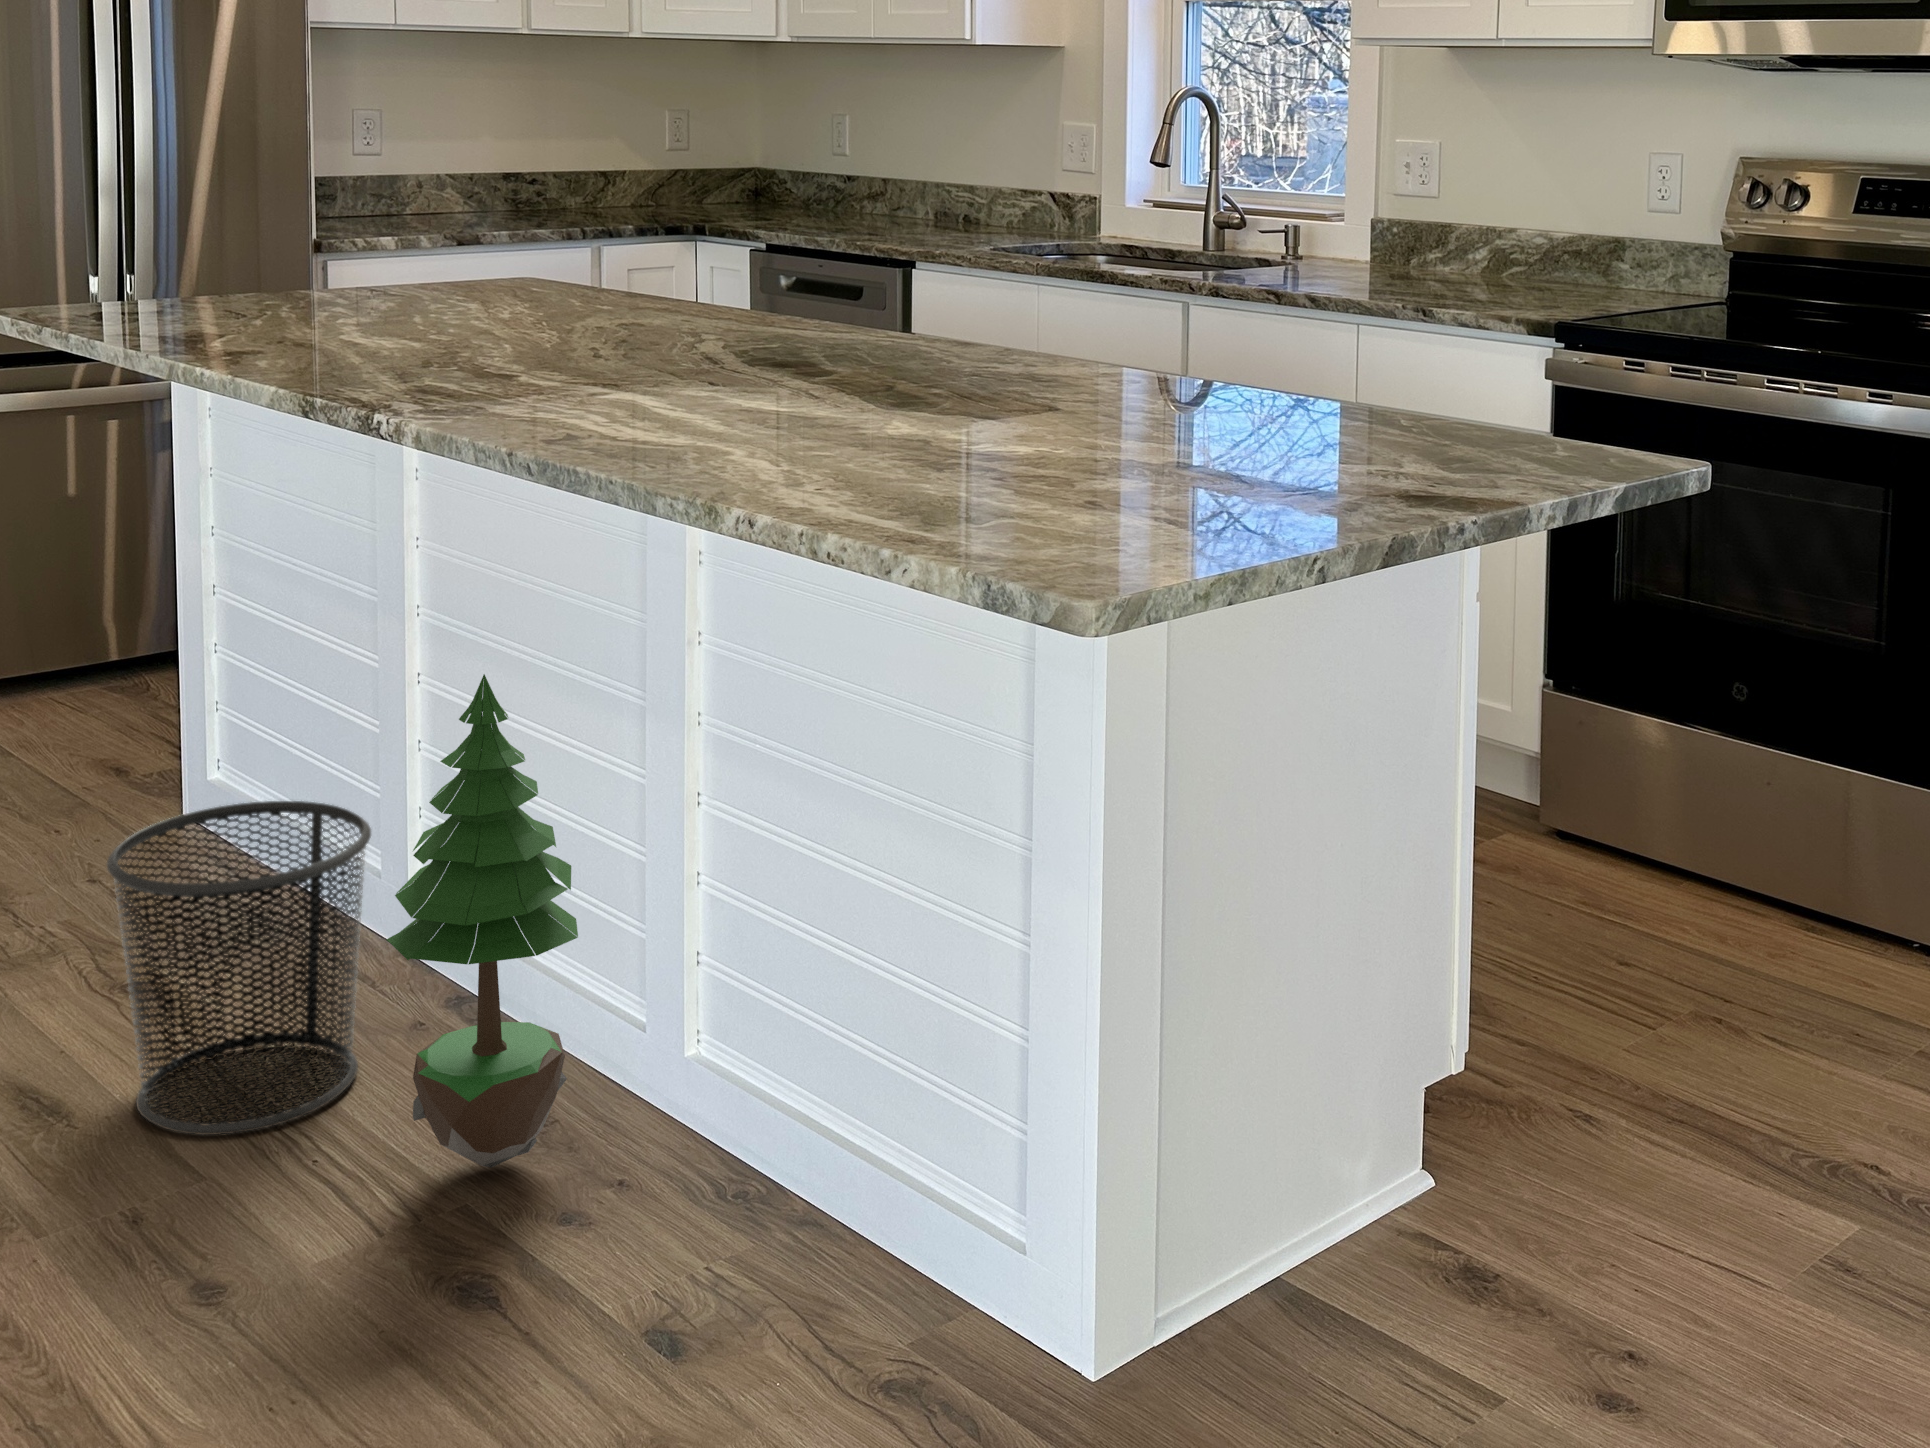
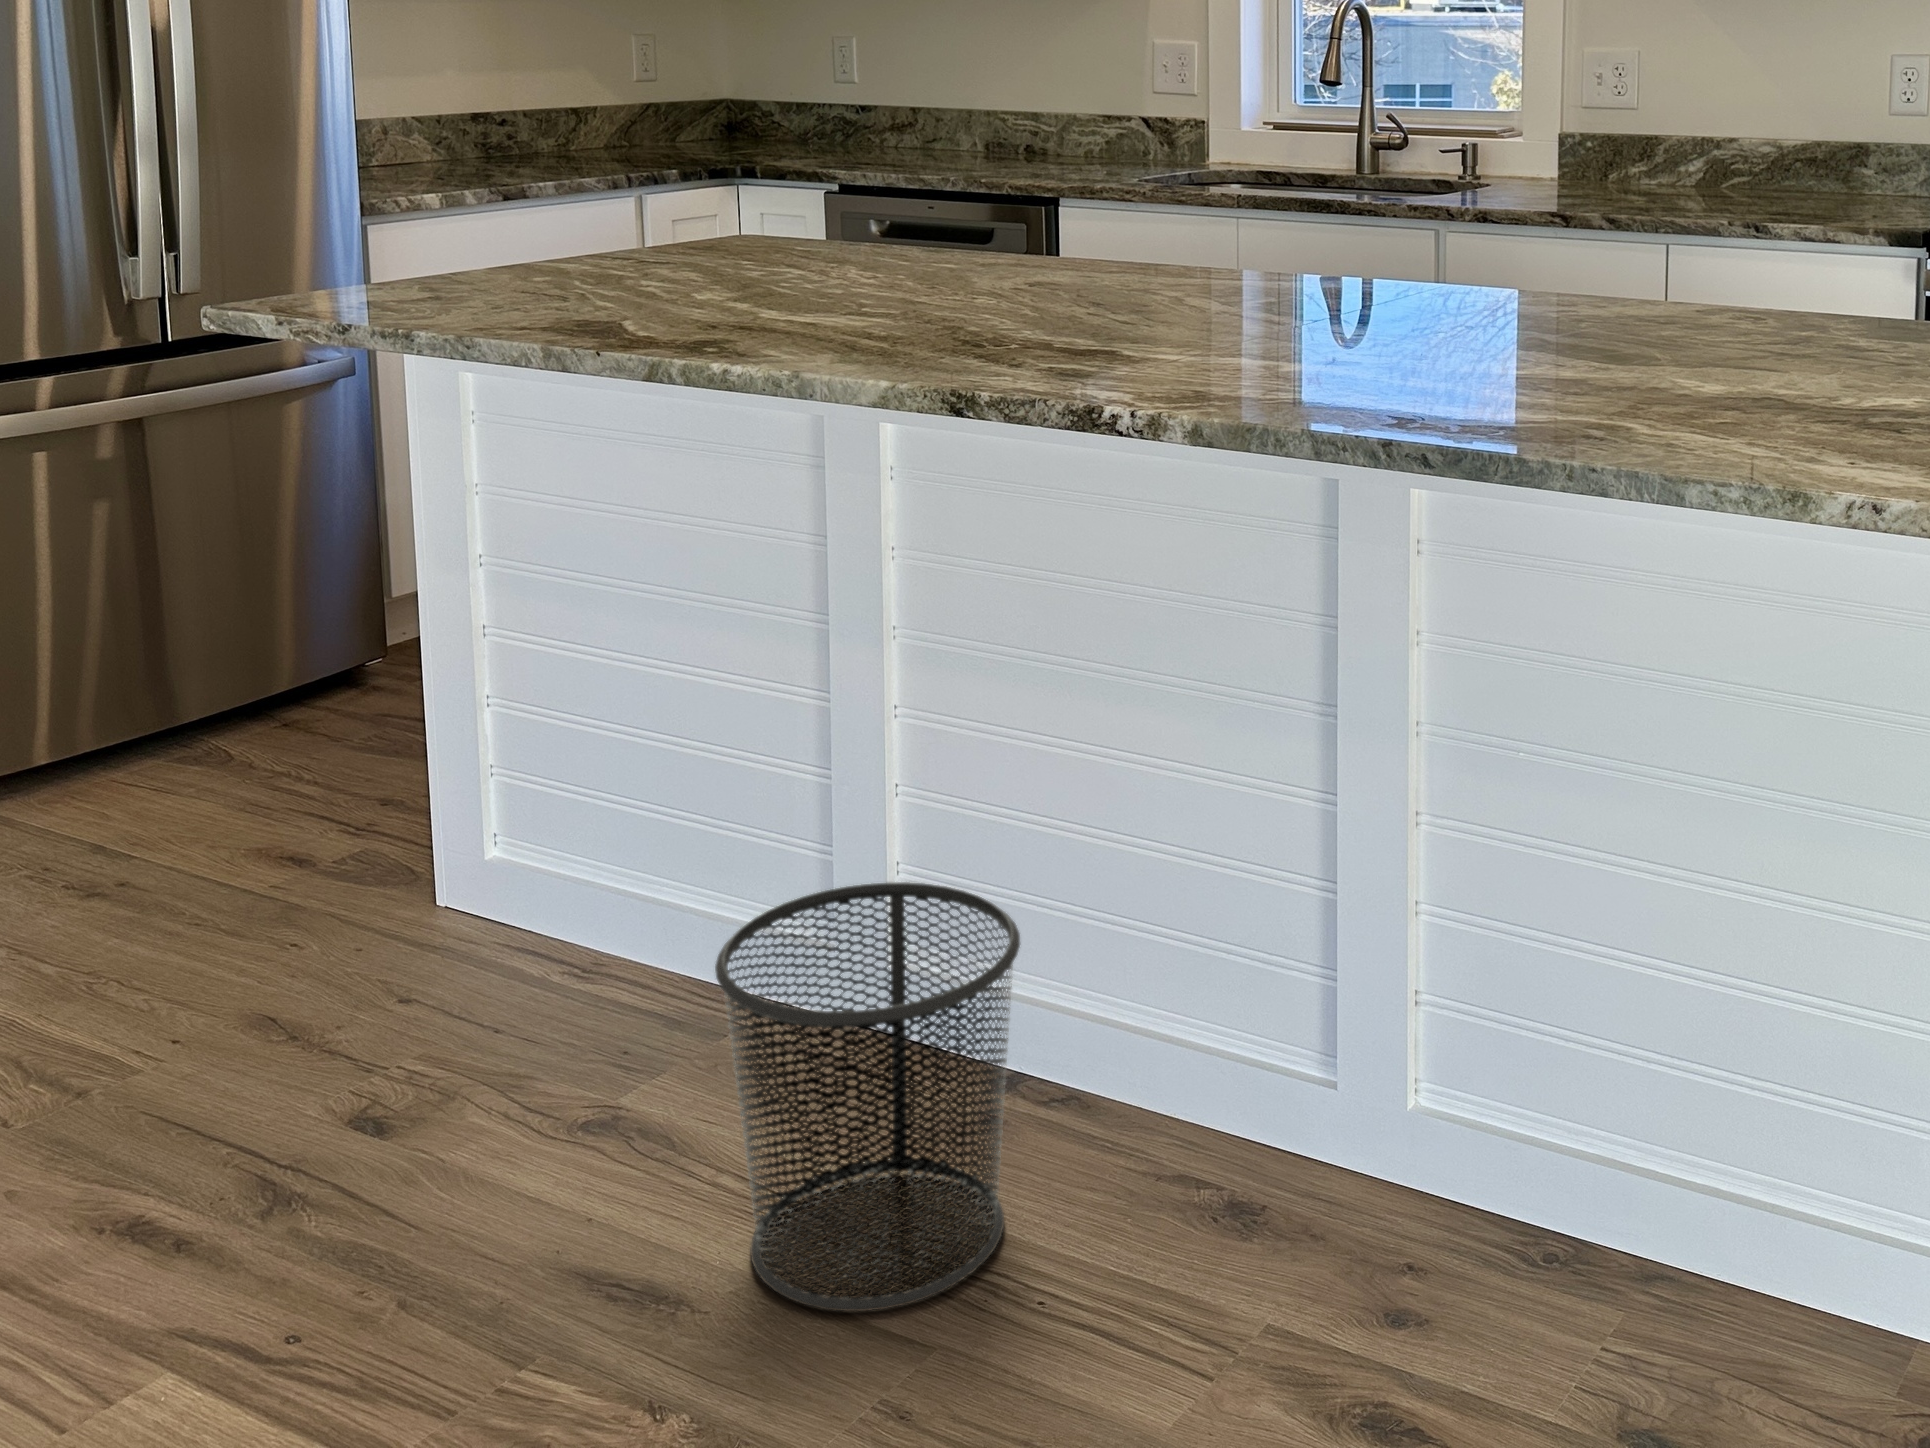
potted tree: present [387,674,578,1168] -> none [1156,712,1374,1290]

